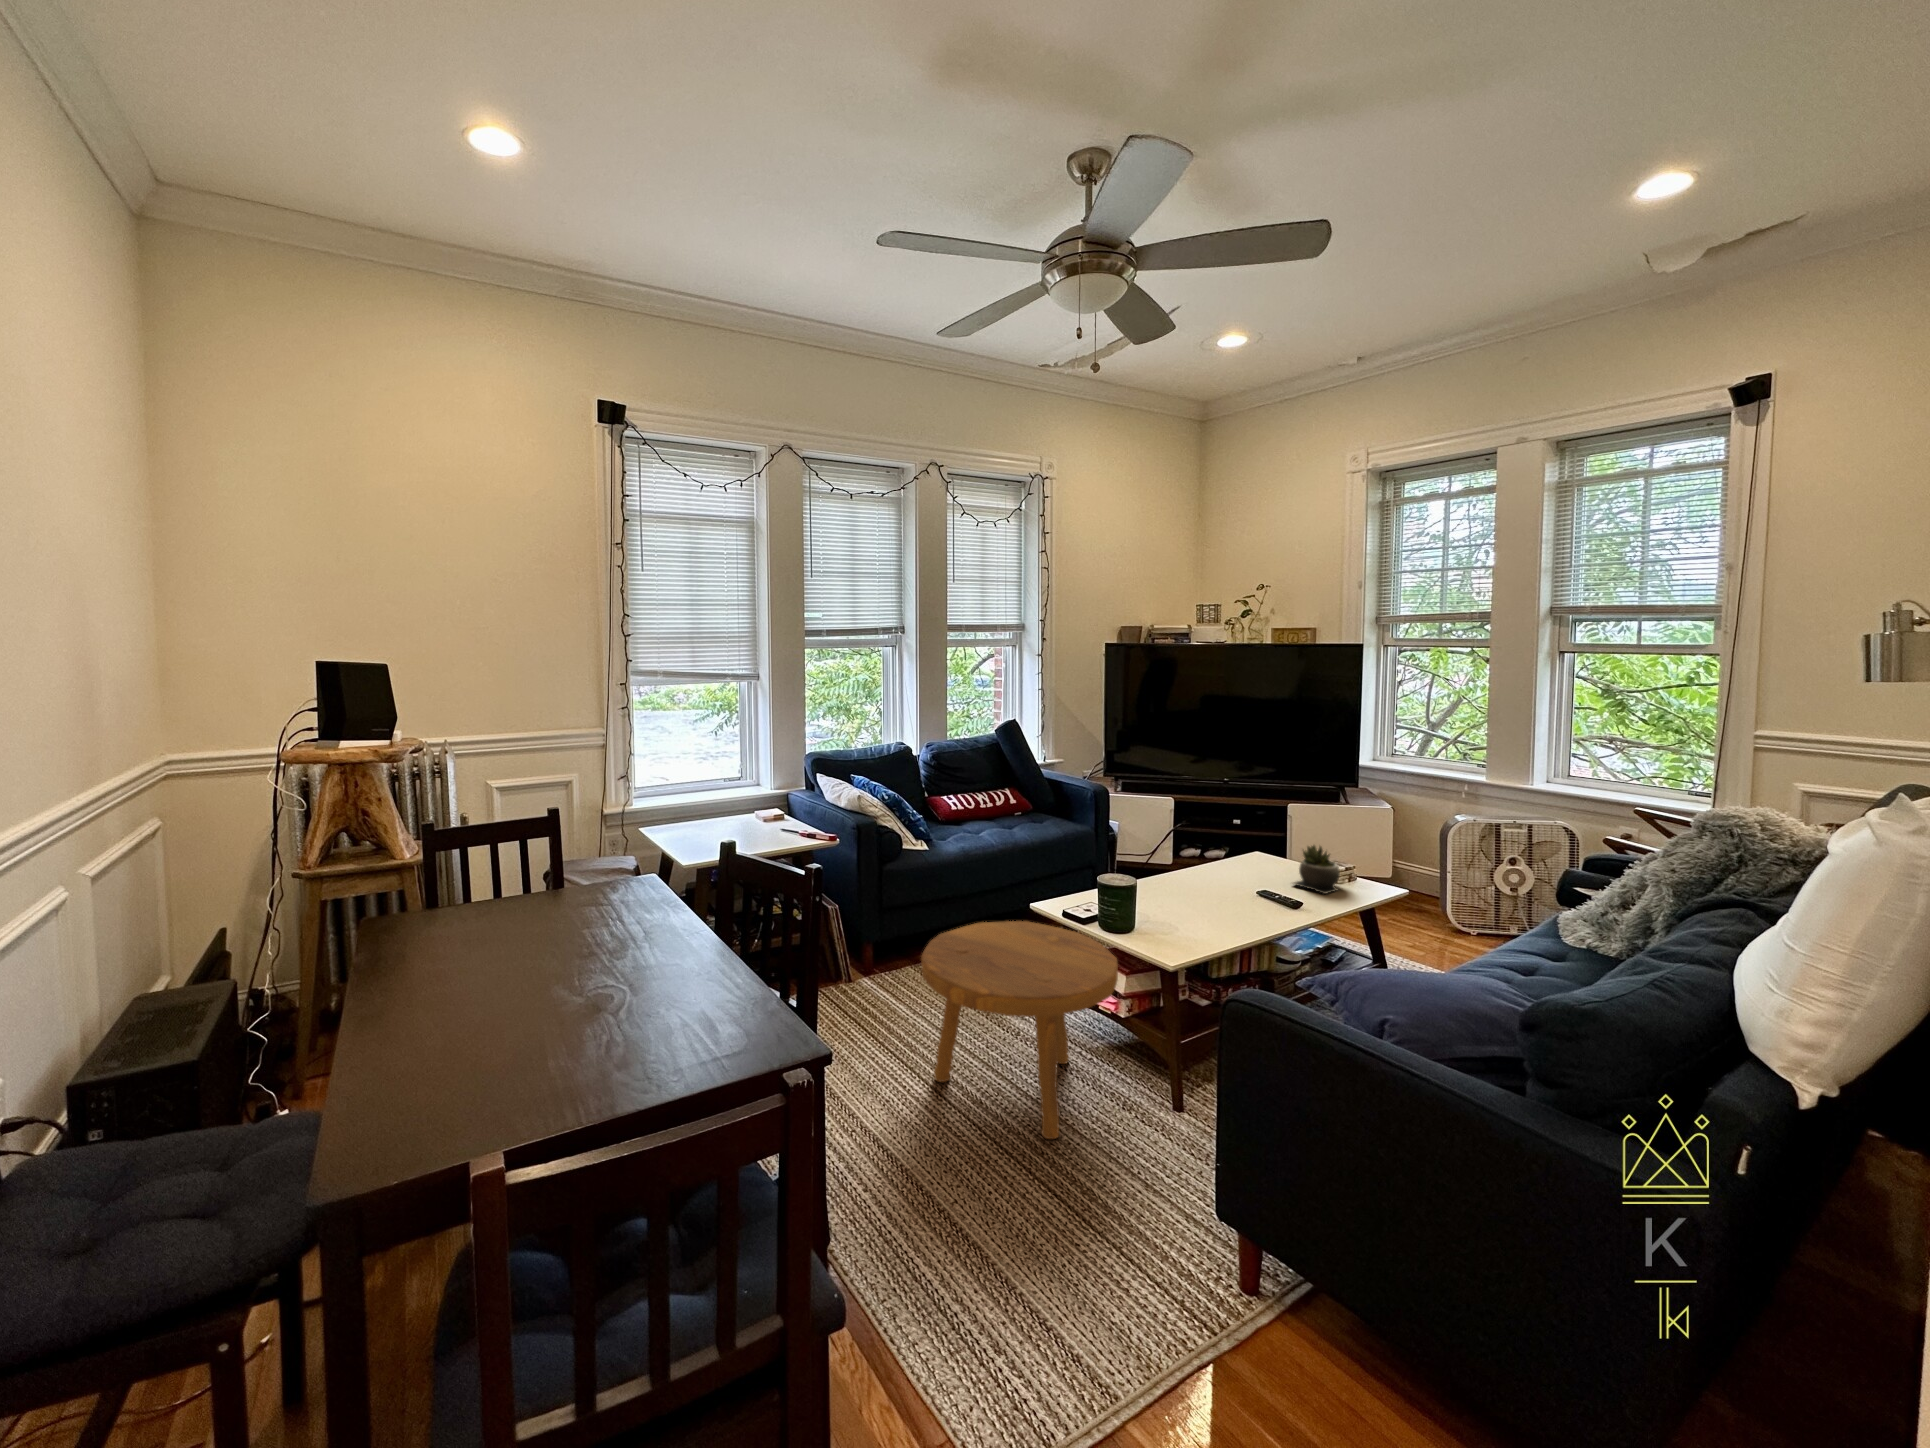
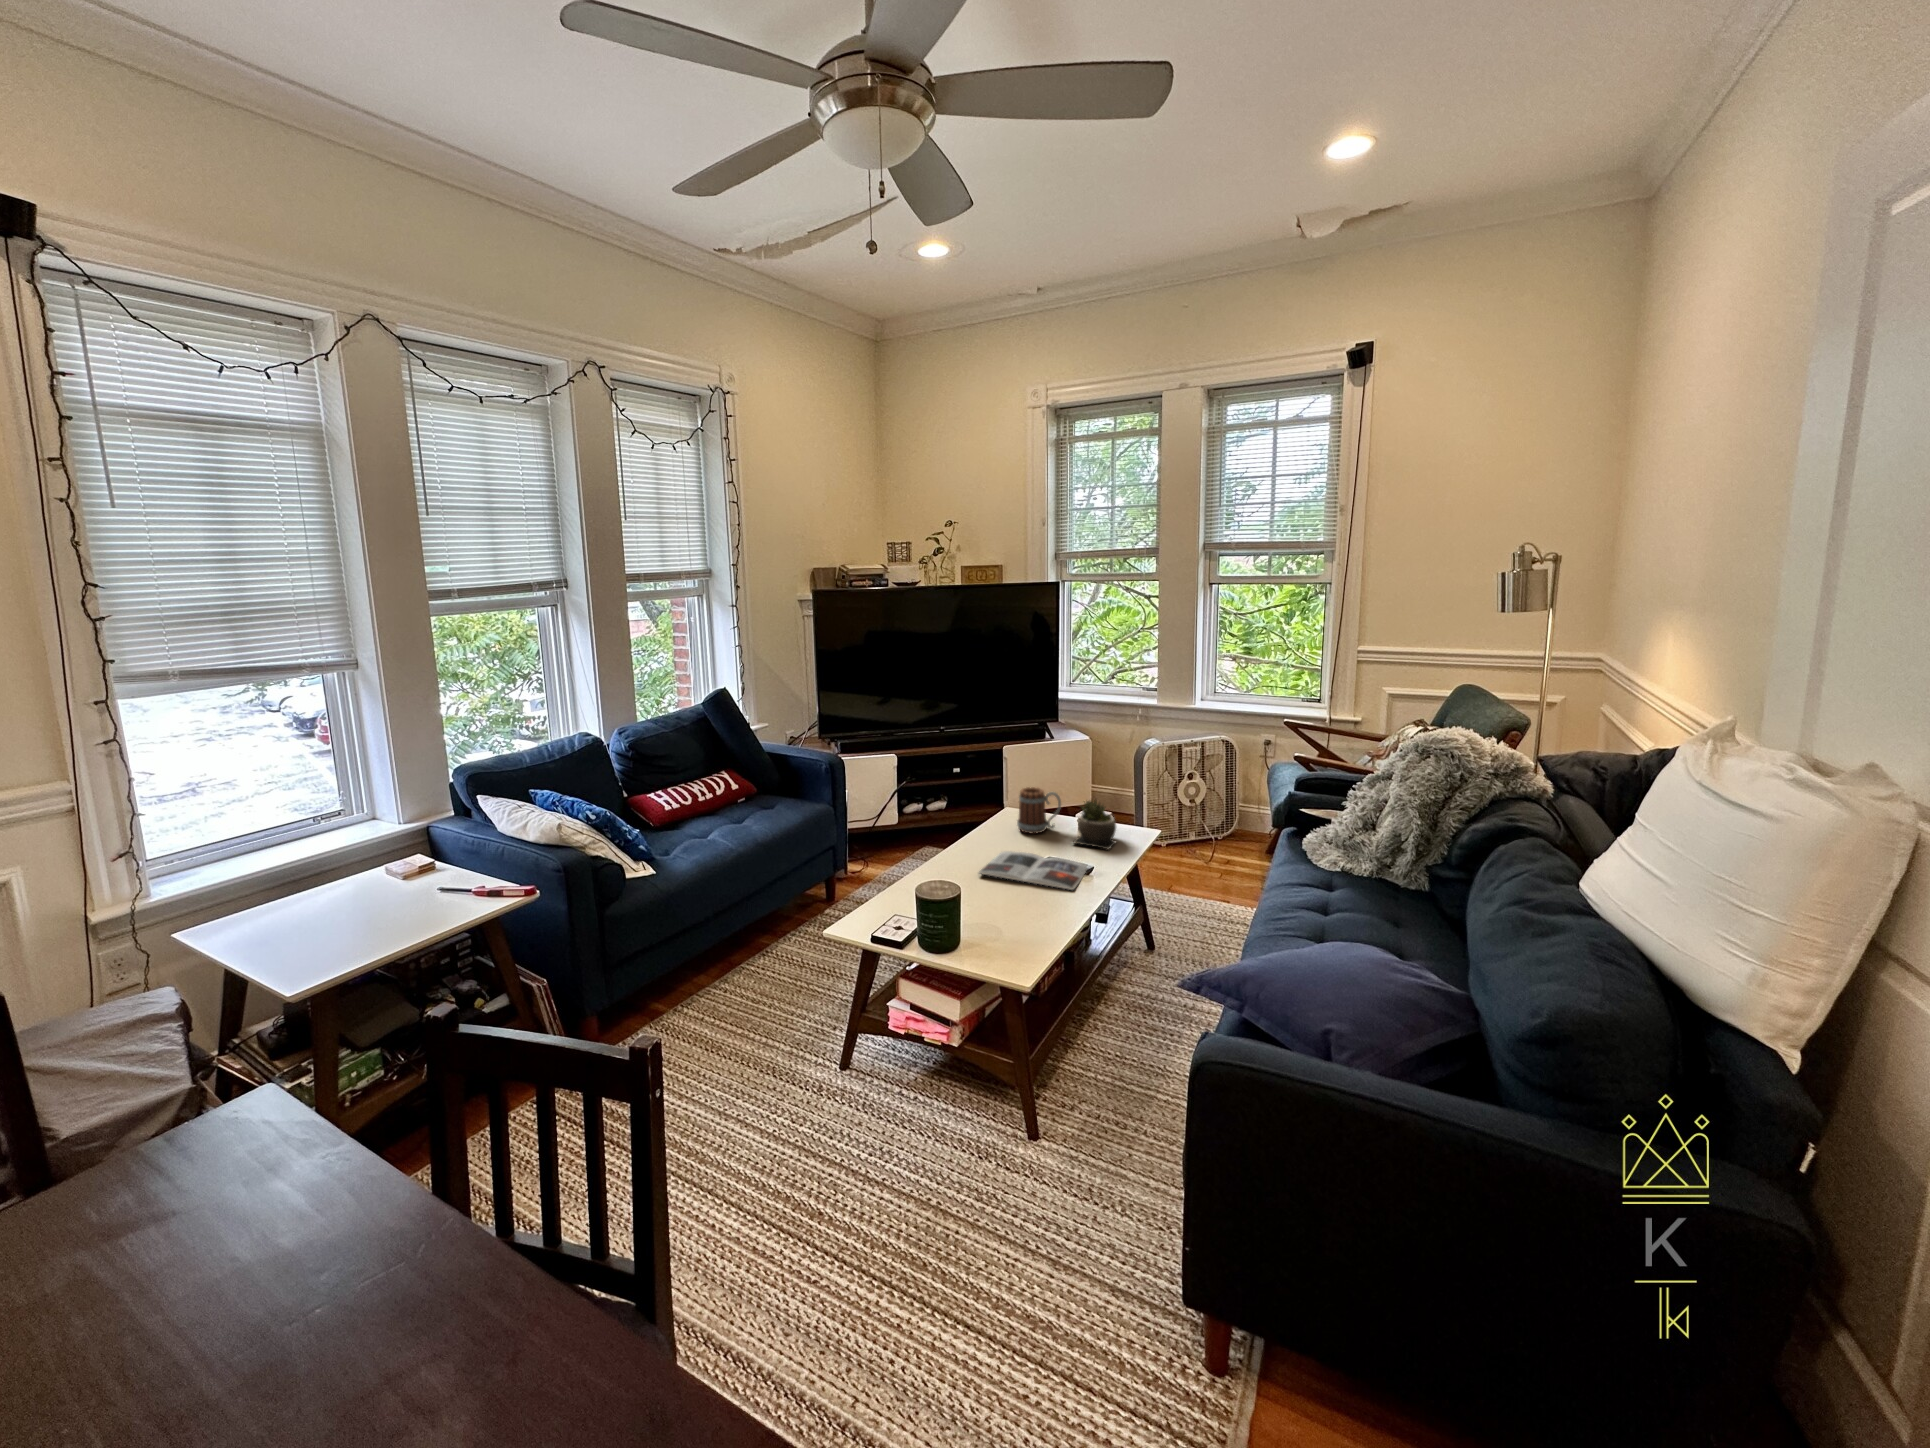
mug: none [1245,829,1290,873] -> present [1017,787,1061,834]
magazine: none [1183,880,1298,916] -> present [979,851,1087,890]
footstool: present [921,921,1118,1139] -> none [721,955,973,1240]

